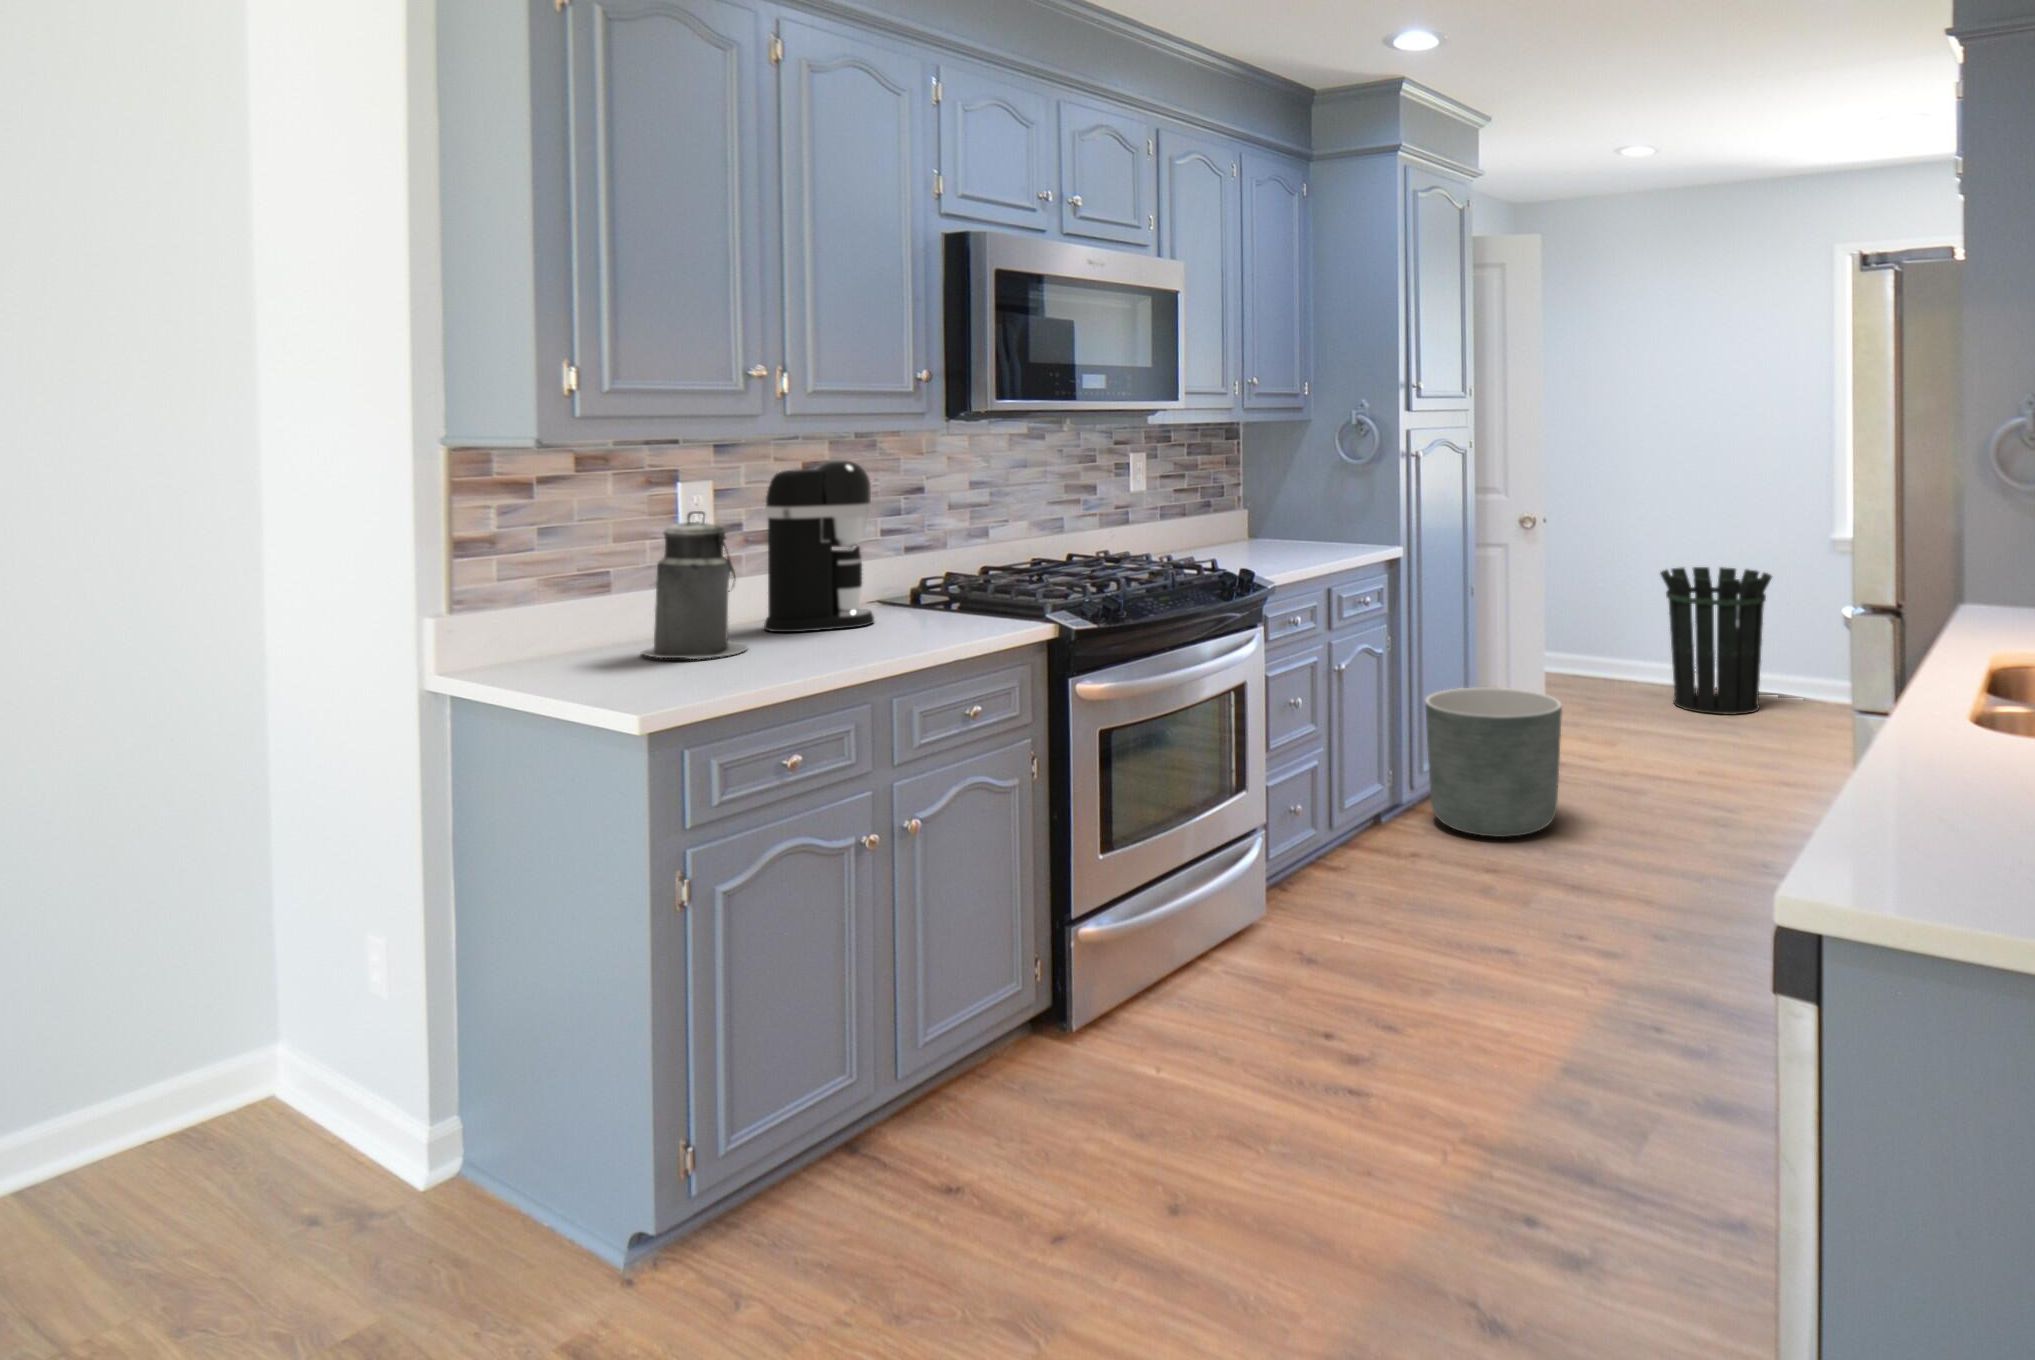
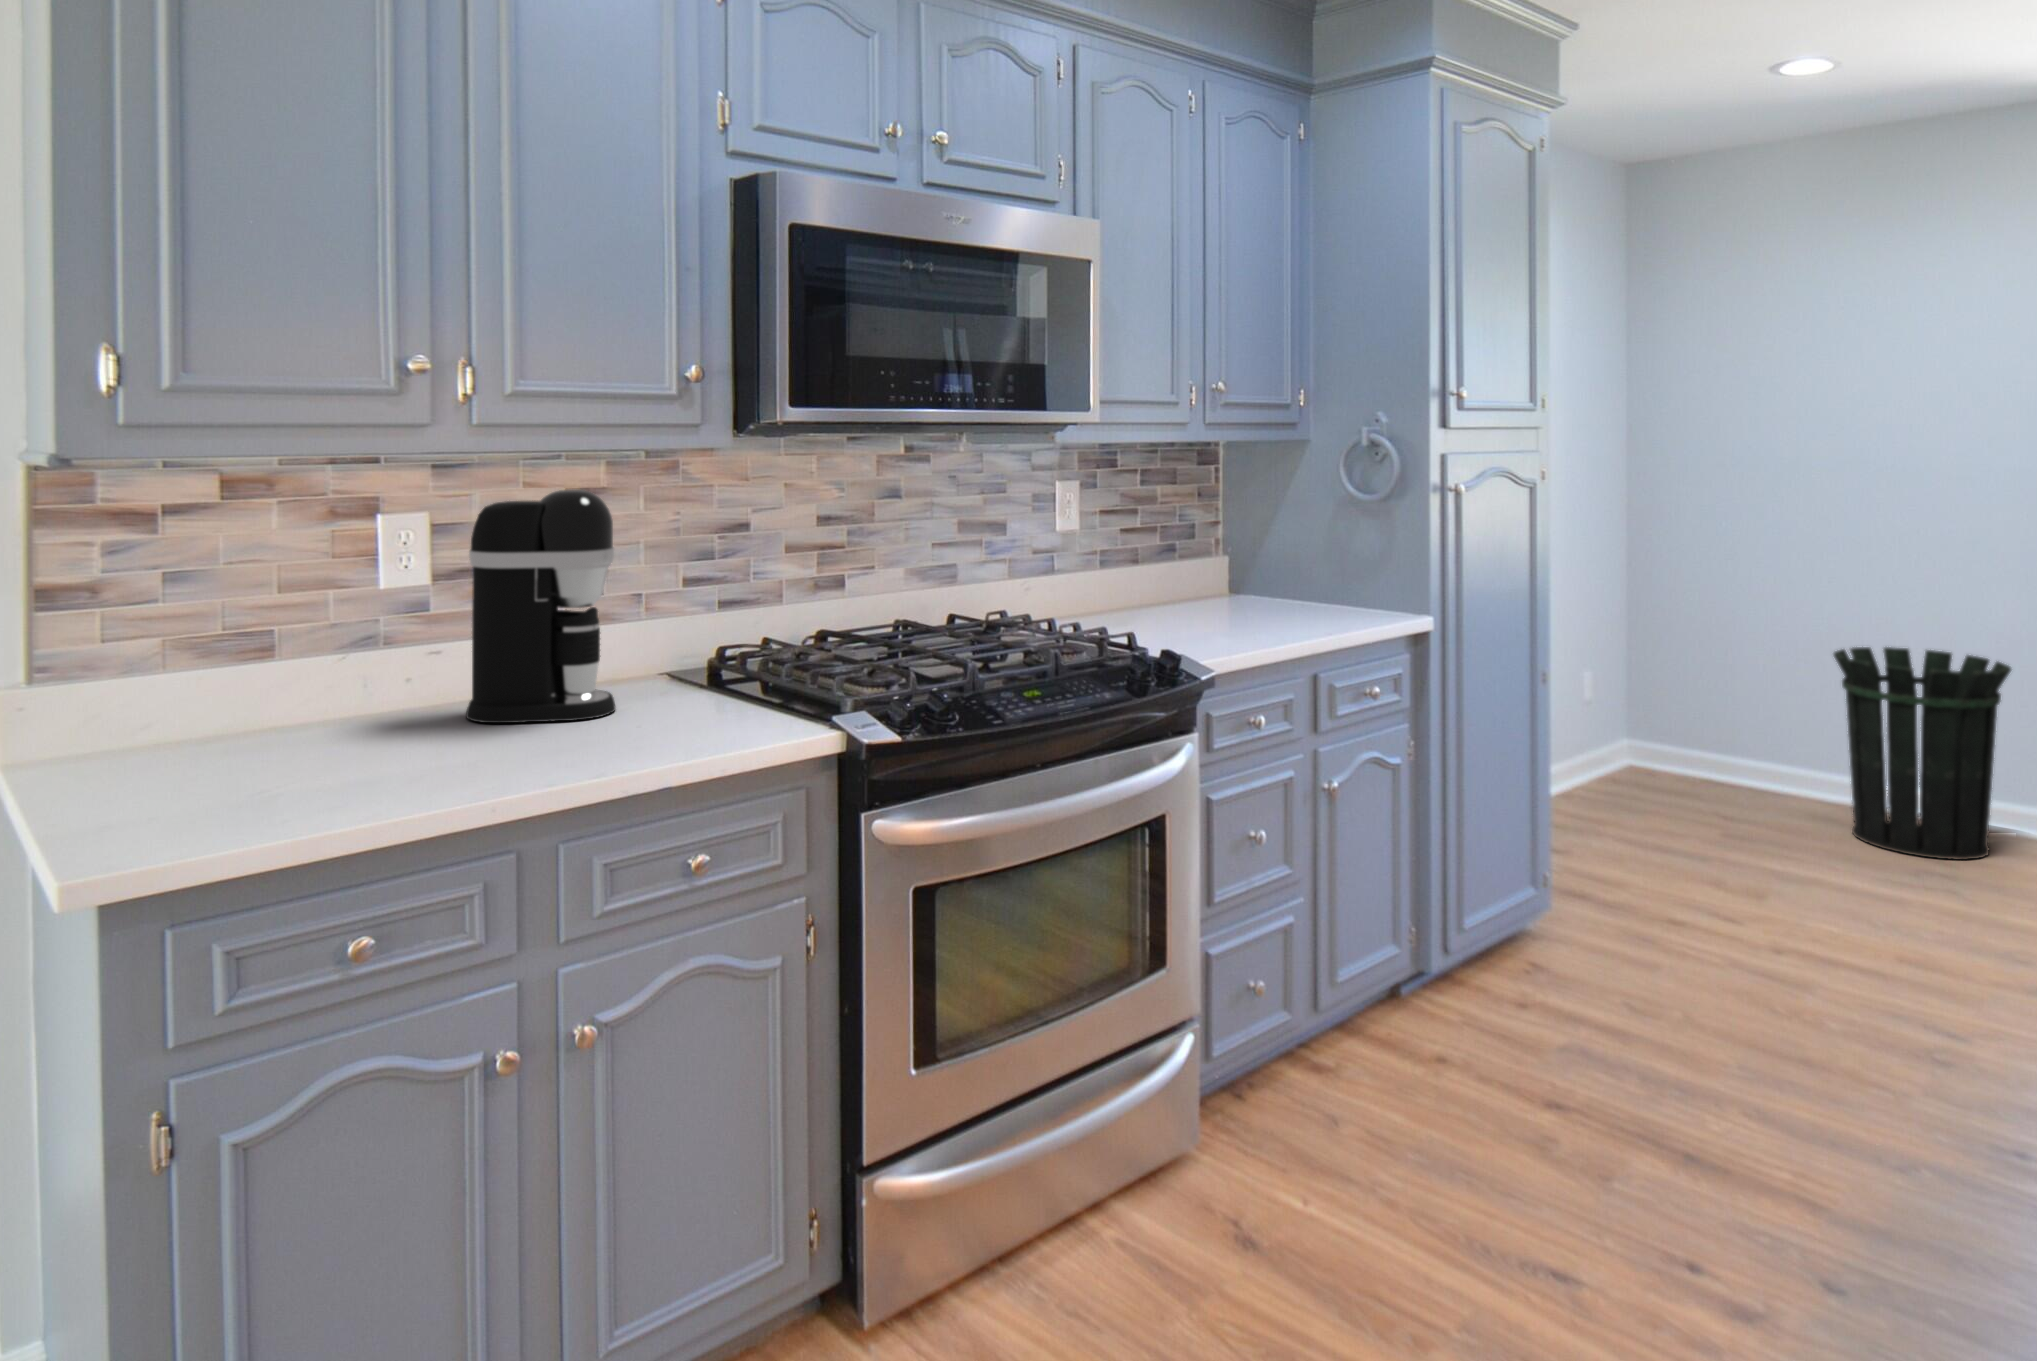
canister: present [642,511,748,659] -> none [251,558,404,767]
planter: present [1425,688,1562,837] -> none [1465,813,1671,1039]

